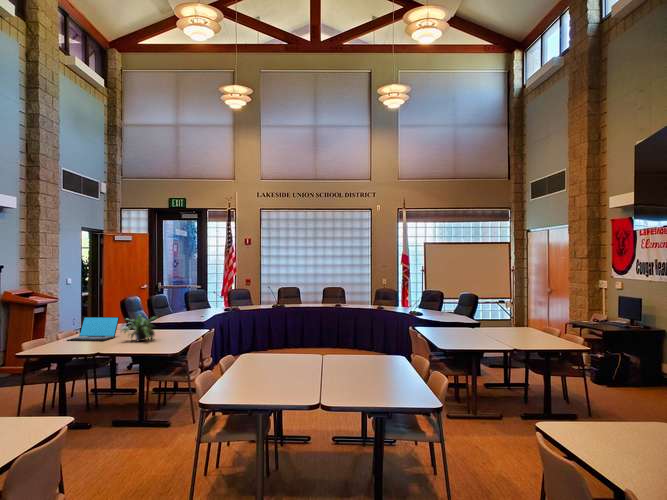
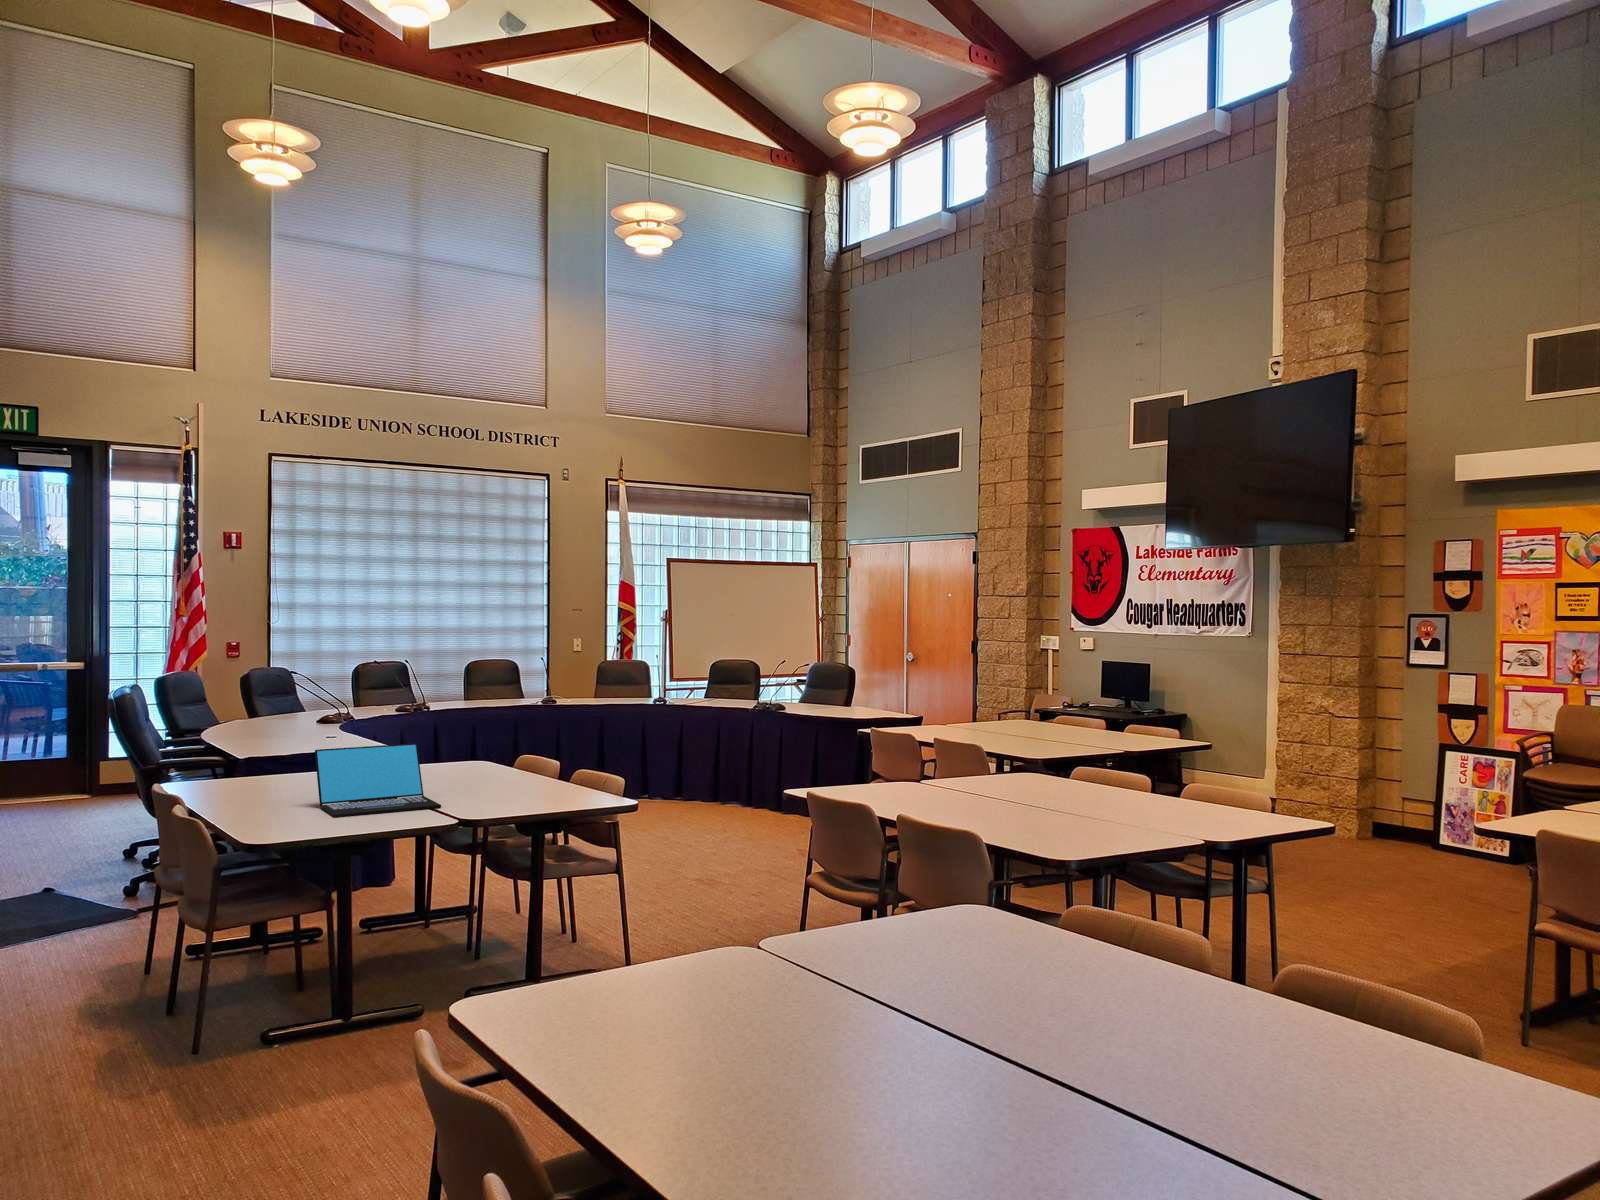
potted plant: present [121,314,156,341] -> none [484,729,578,799]

